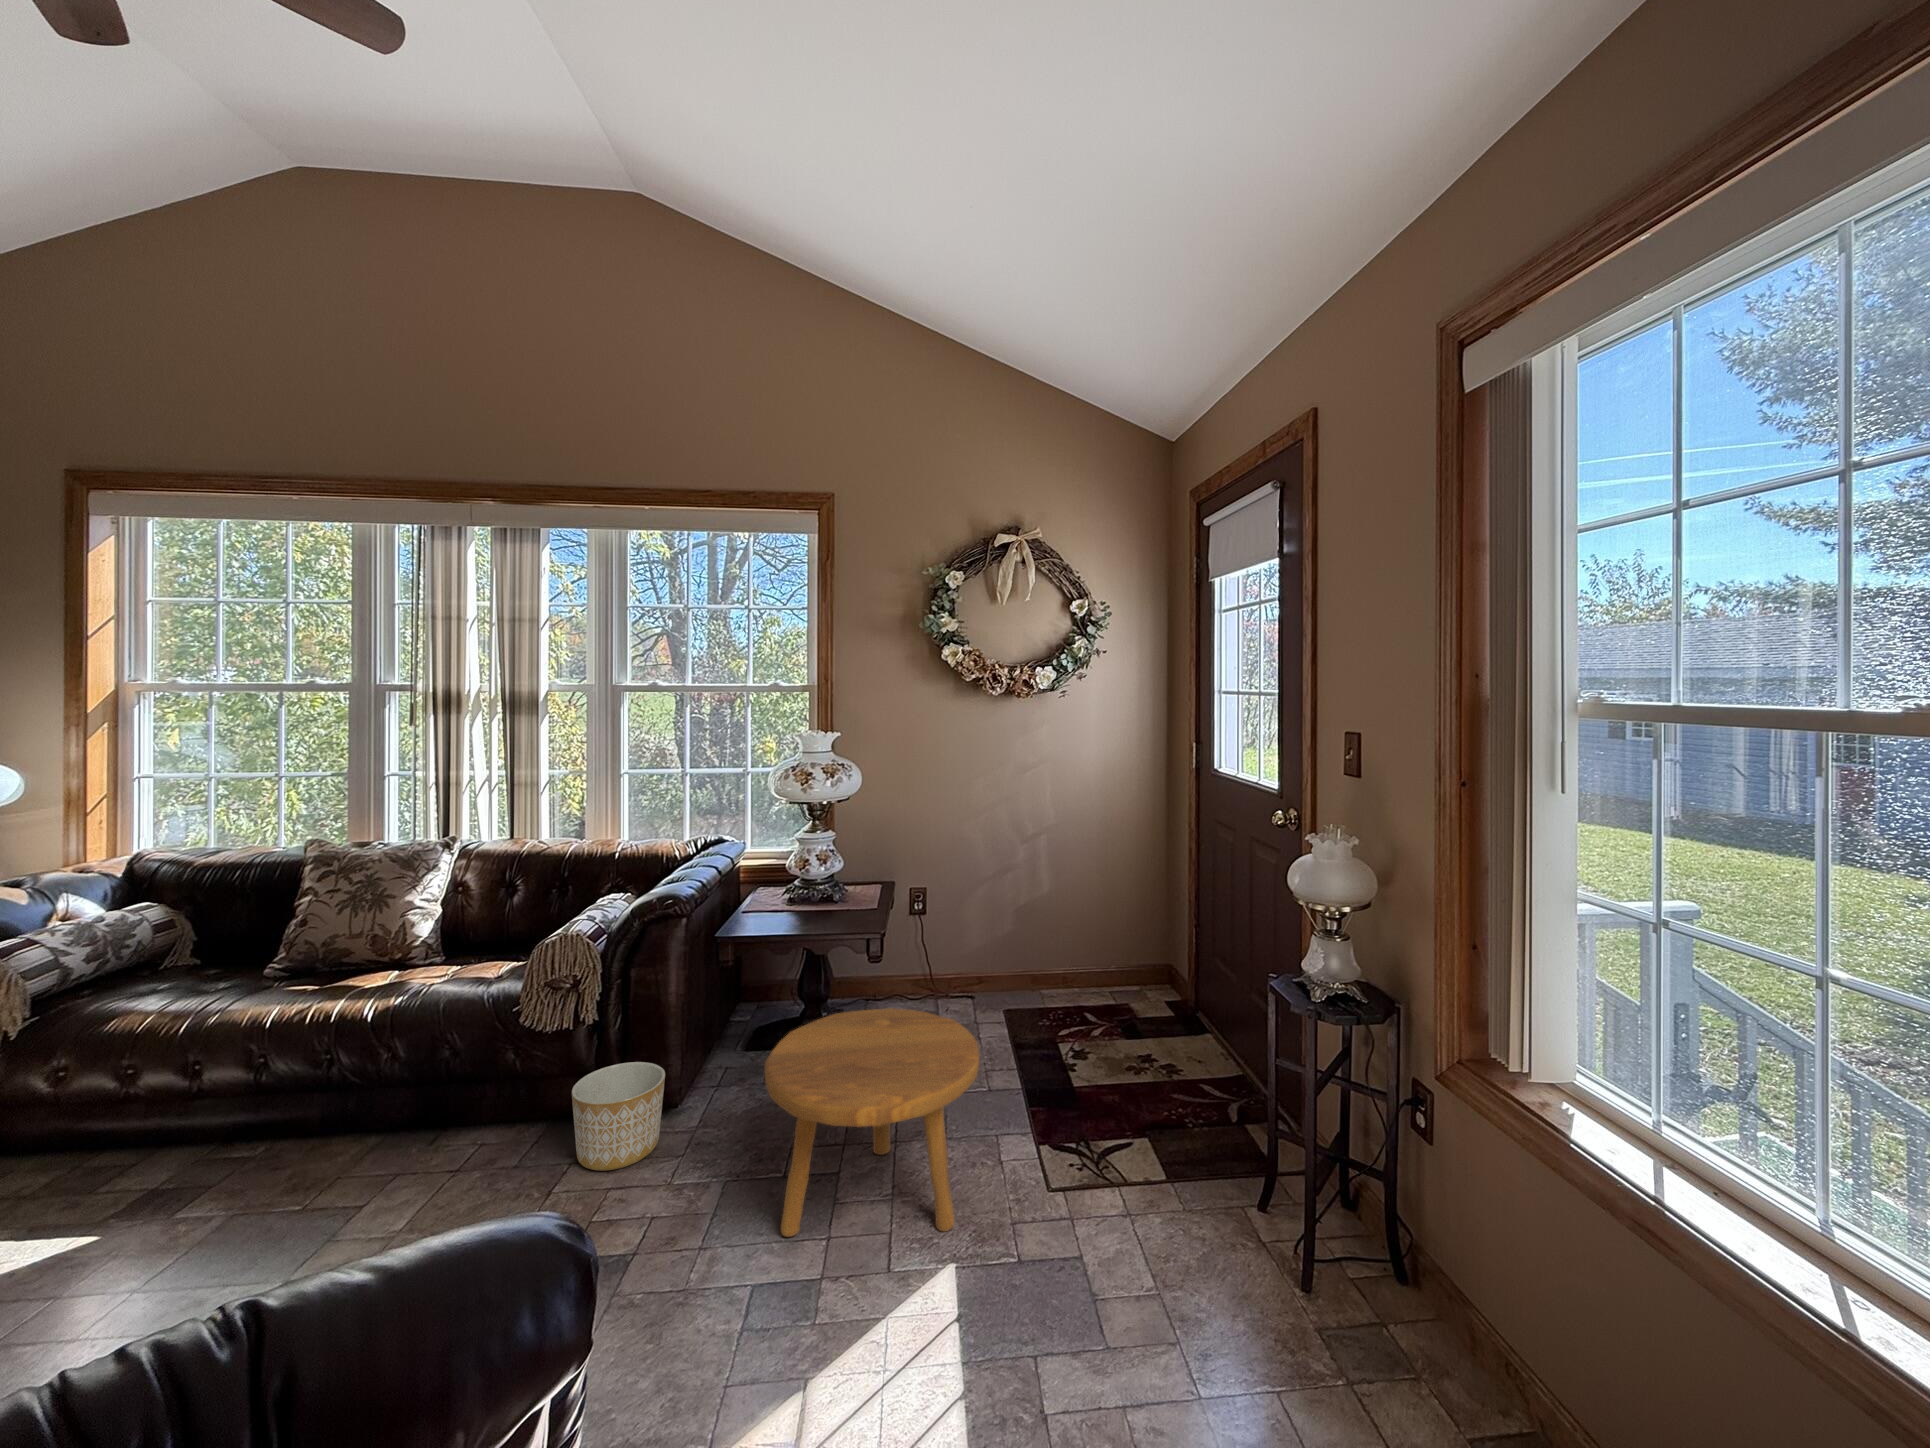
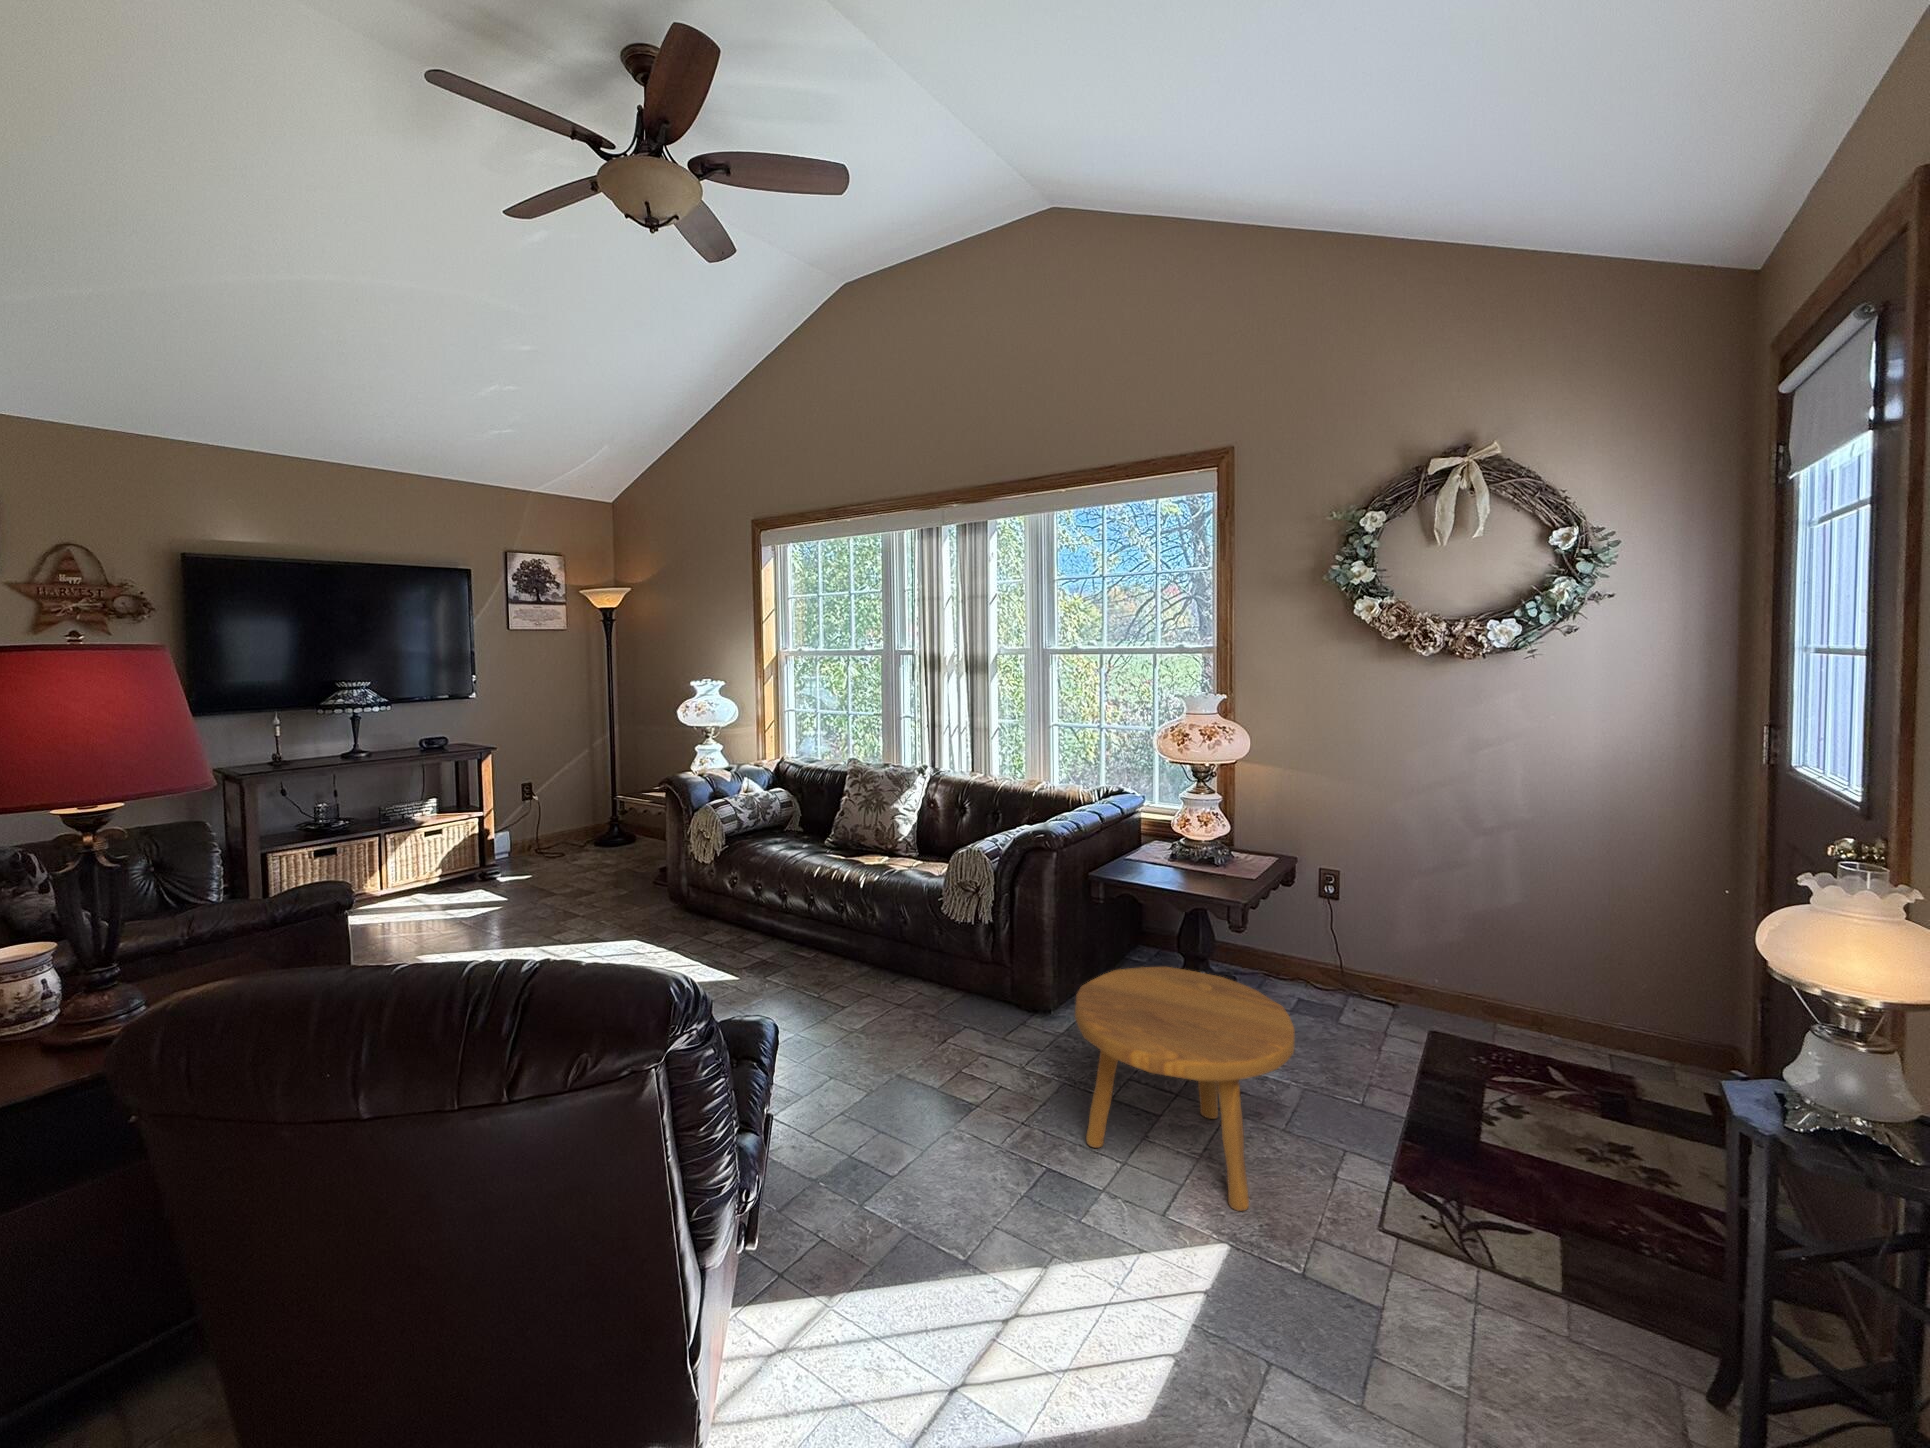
planter: present [572,1062,665,1171] -> none [964,962,1033,1044]

